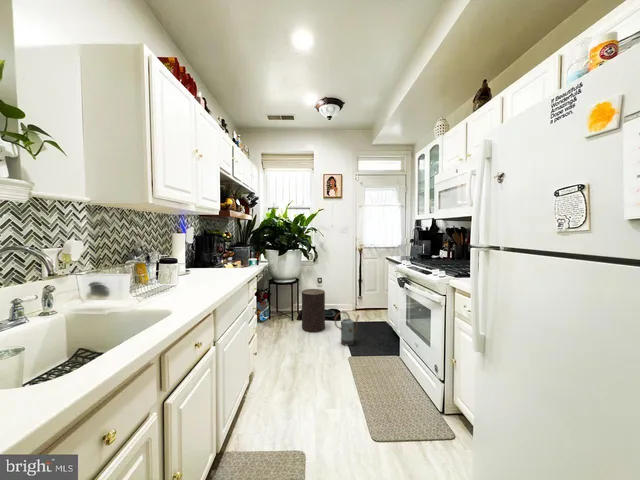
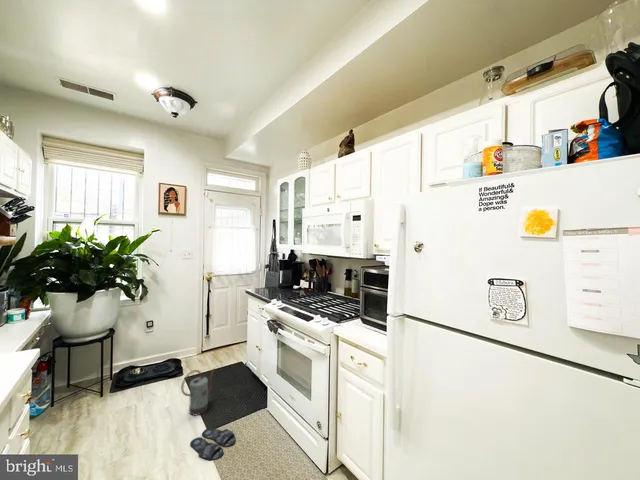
stool: present [302,289,325,332] -> none [121,341,162,411]
slippers: none [338,355,370,373] -> present [190,428,236,460]

